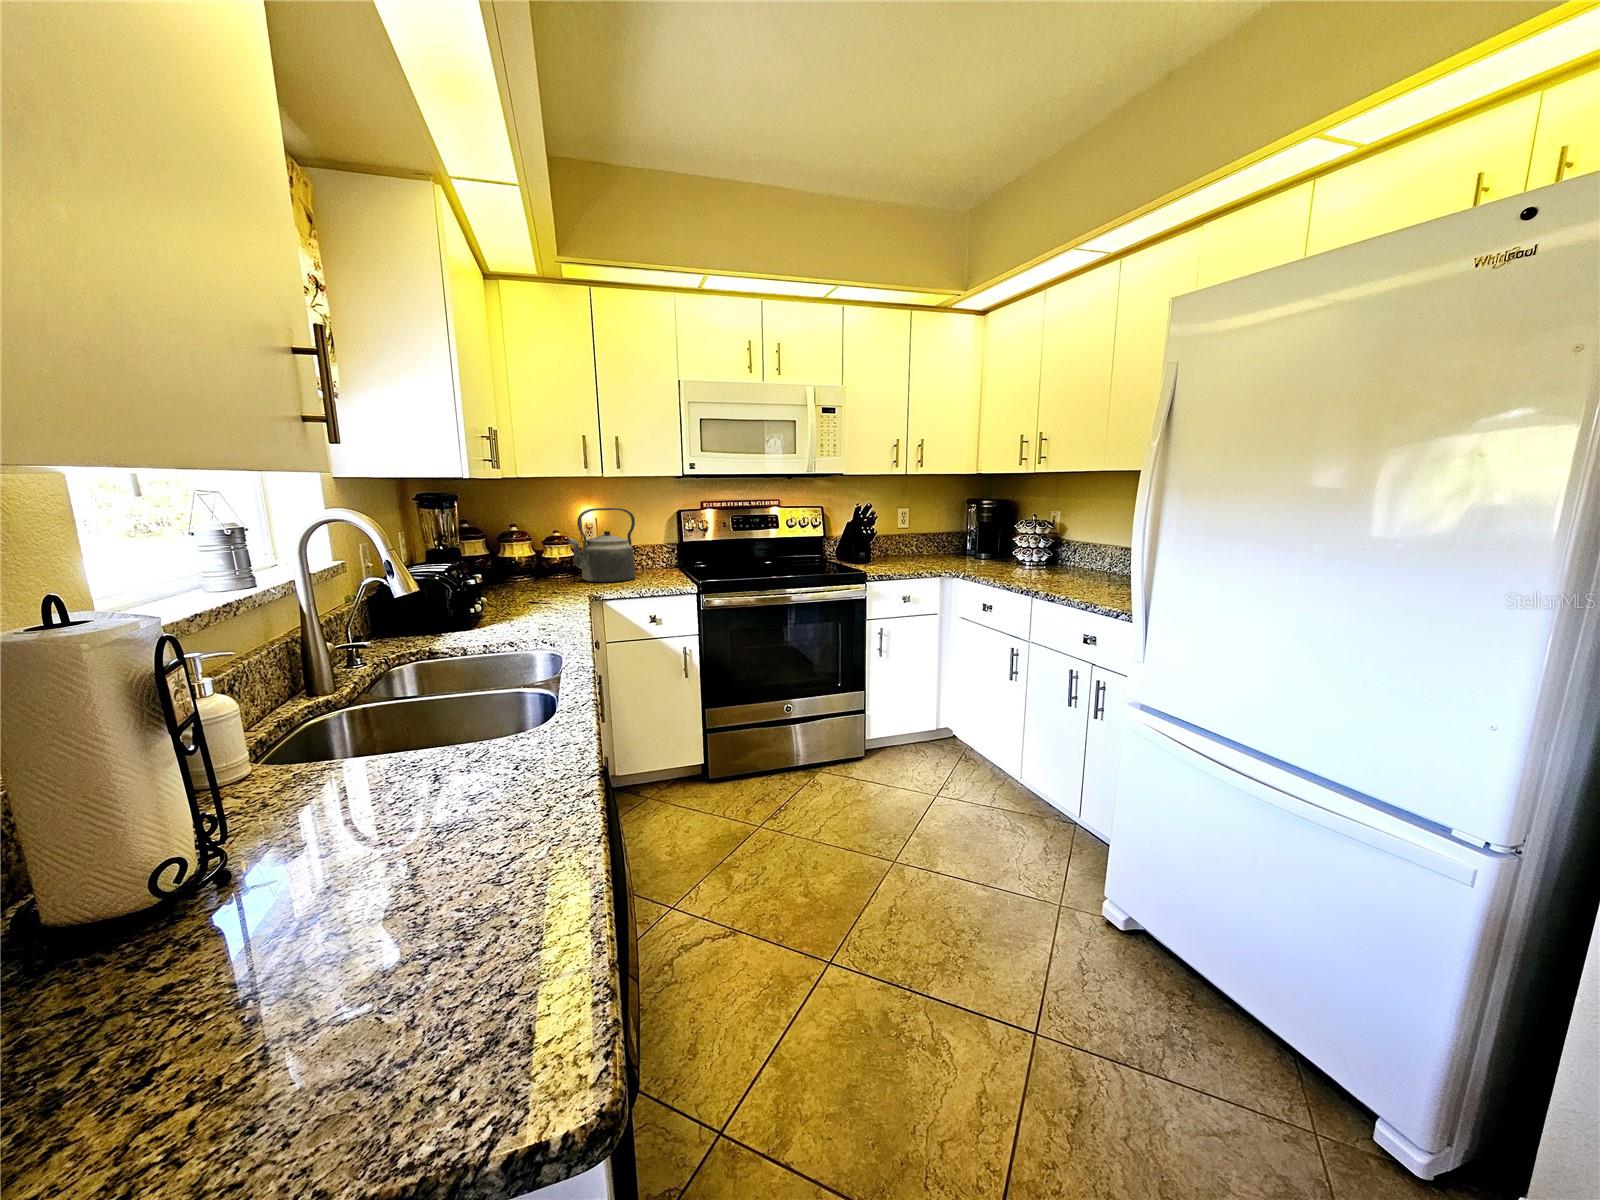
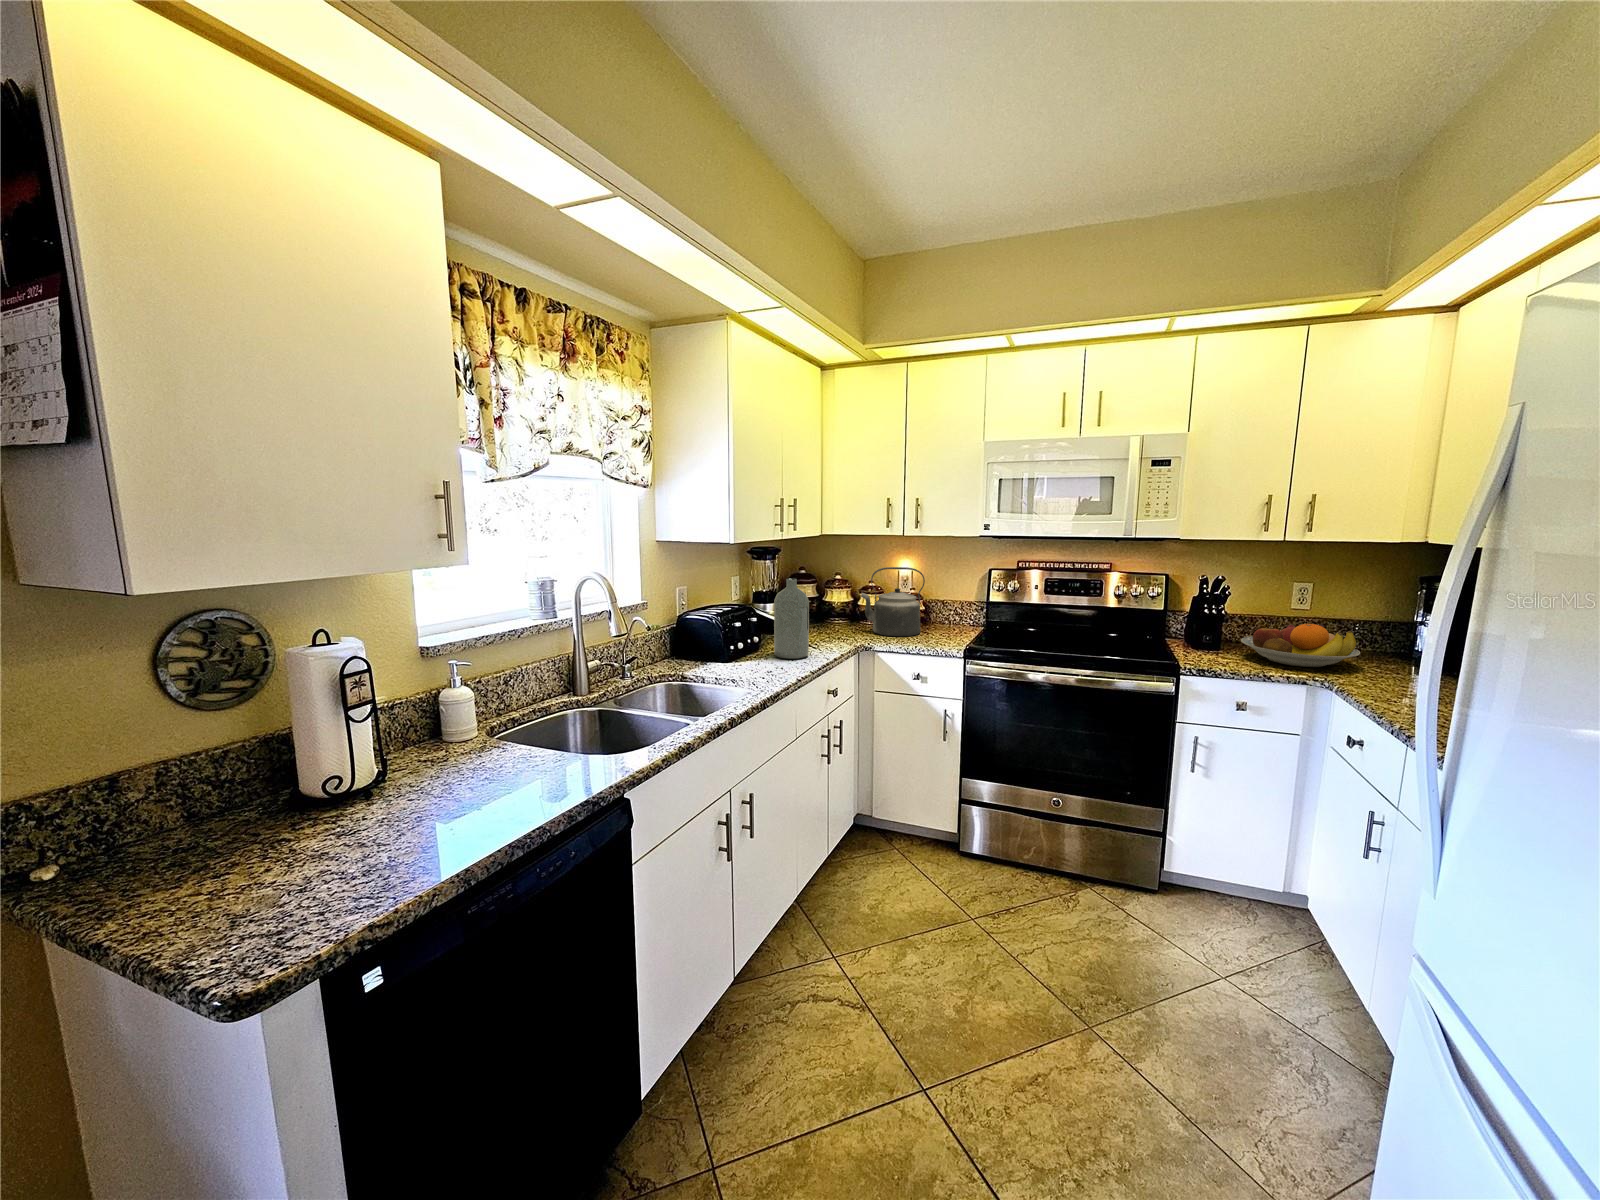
bottle: none [516,516,564,611] -> present [774,579,809,659]
fruit bowl: none [888,534,959,565] -> present [1241,623,1360,667]

